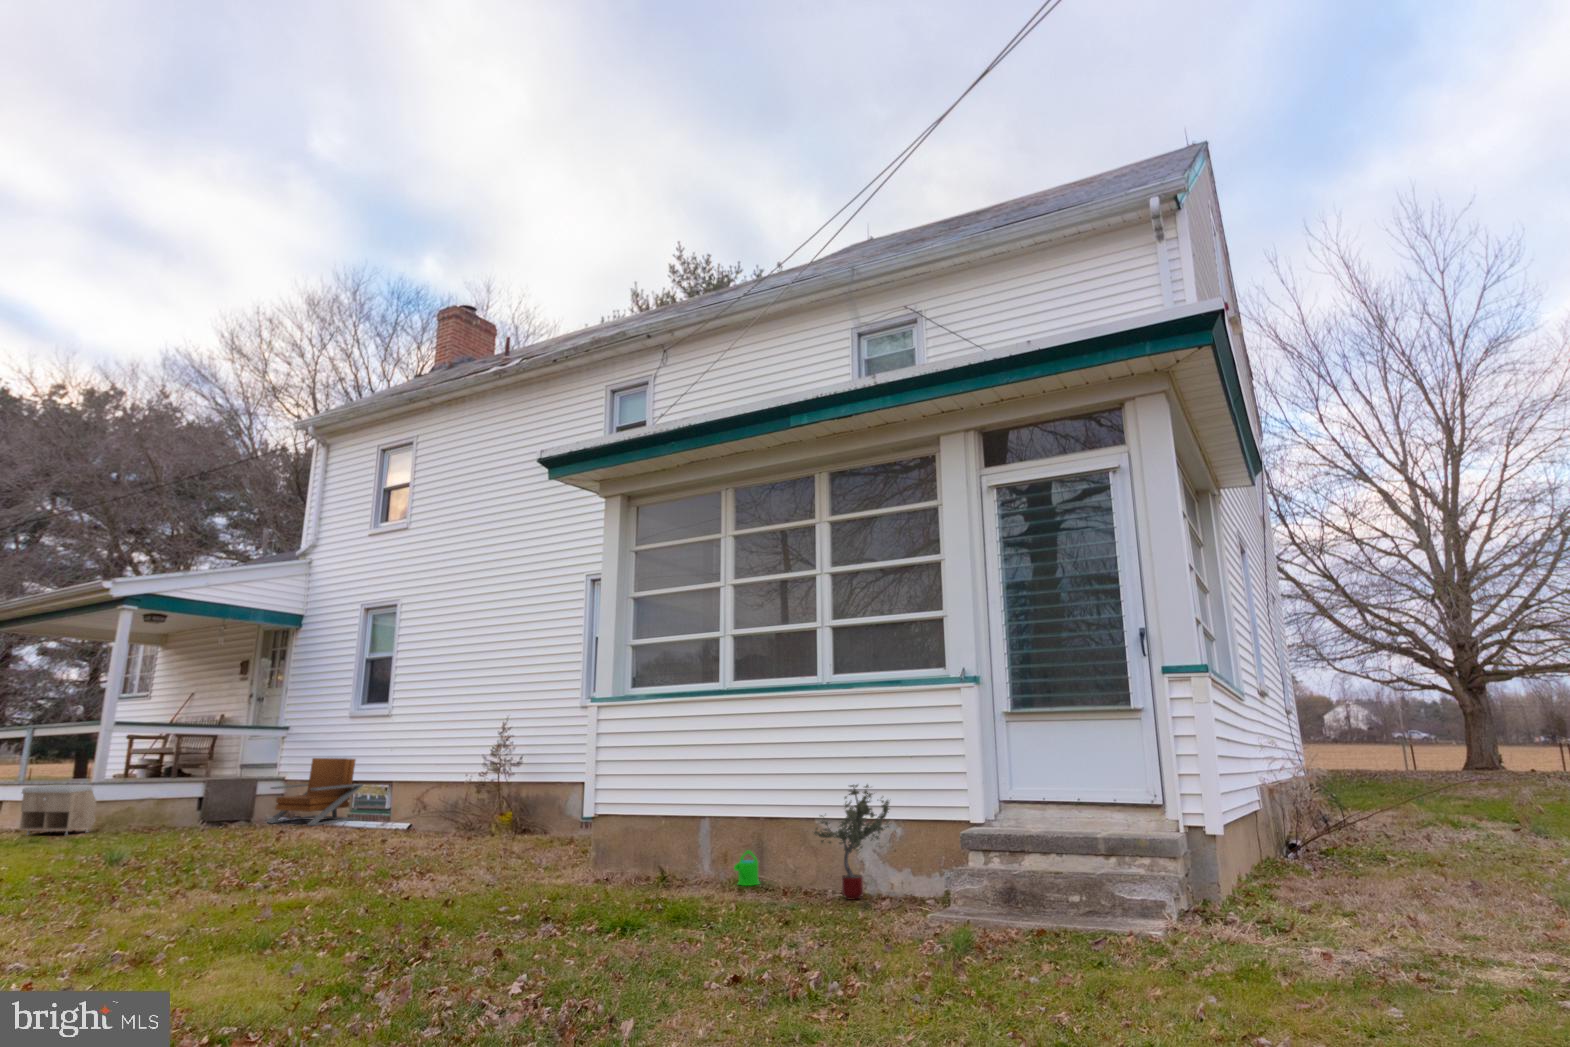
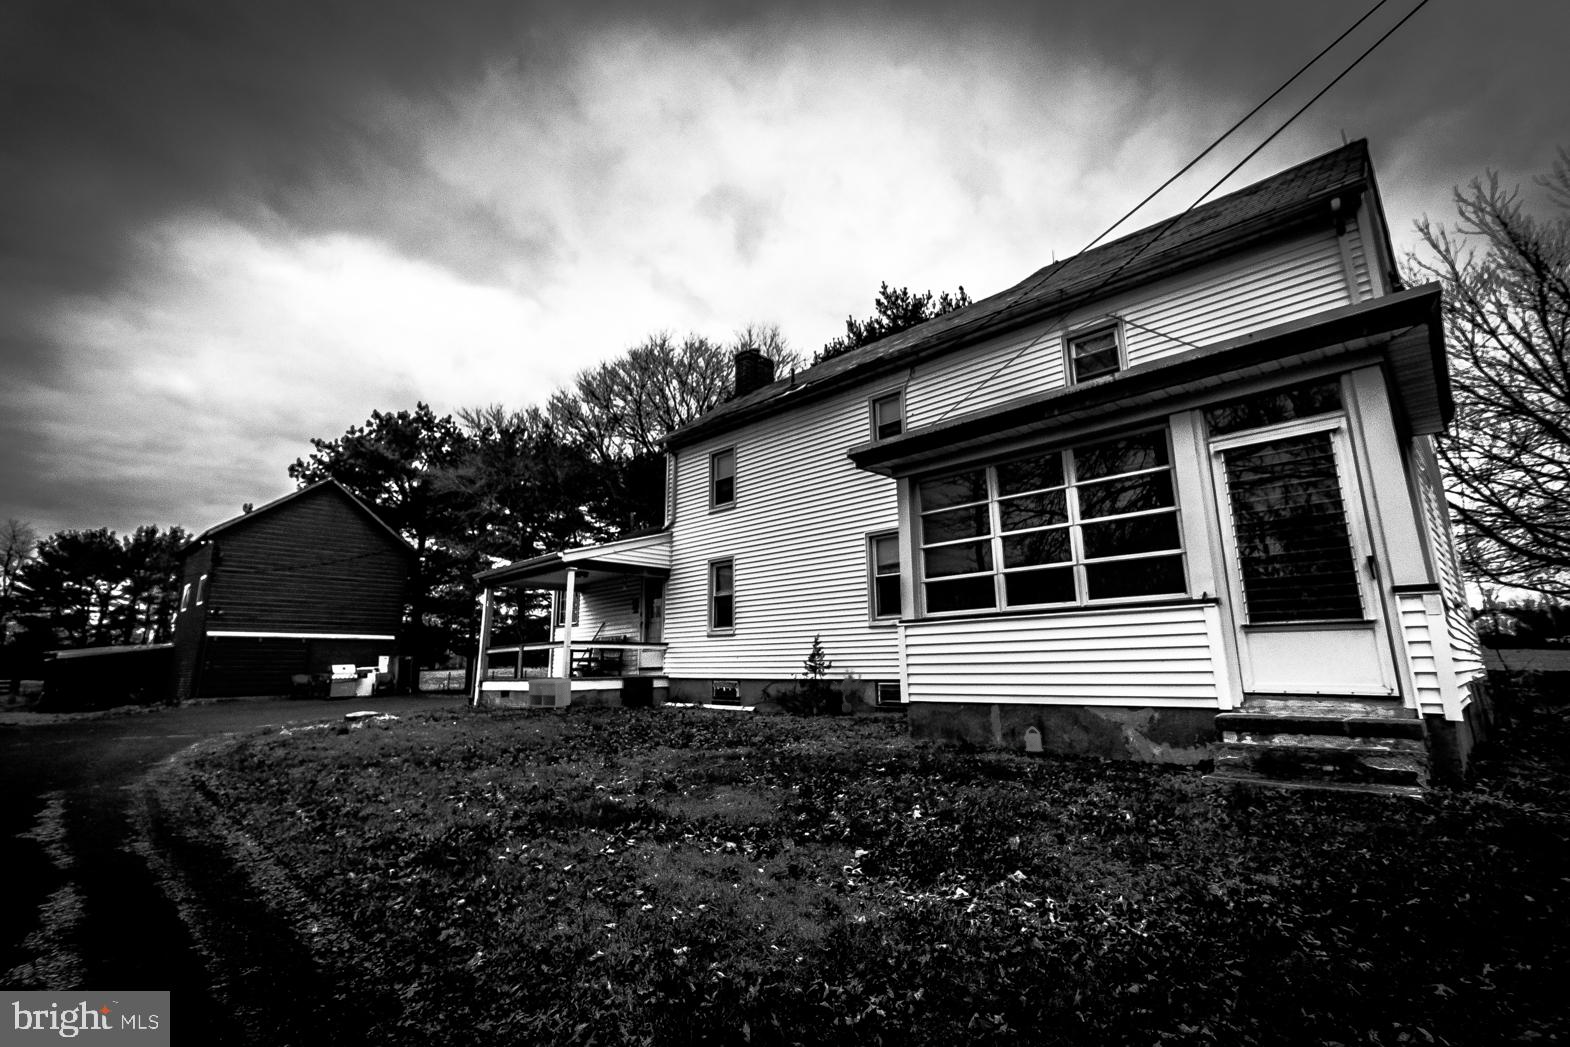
lounge chair: present [267,758,363,826] -> none [665,663,721,707]
potted tree: present [814,785,889,899] -> present [831,669,861,713]

